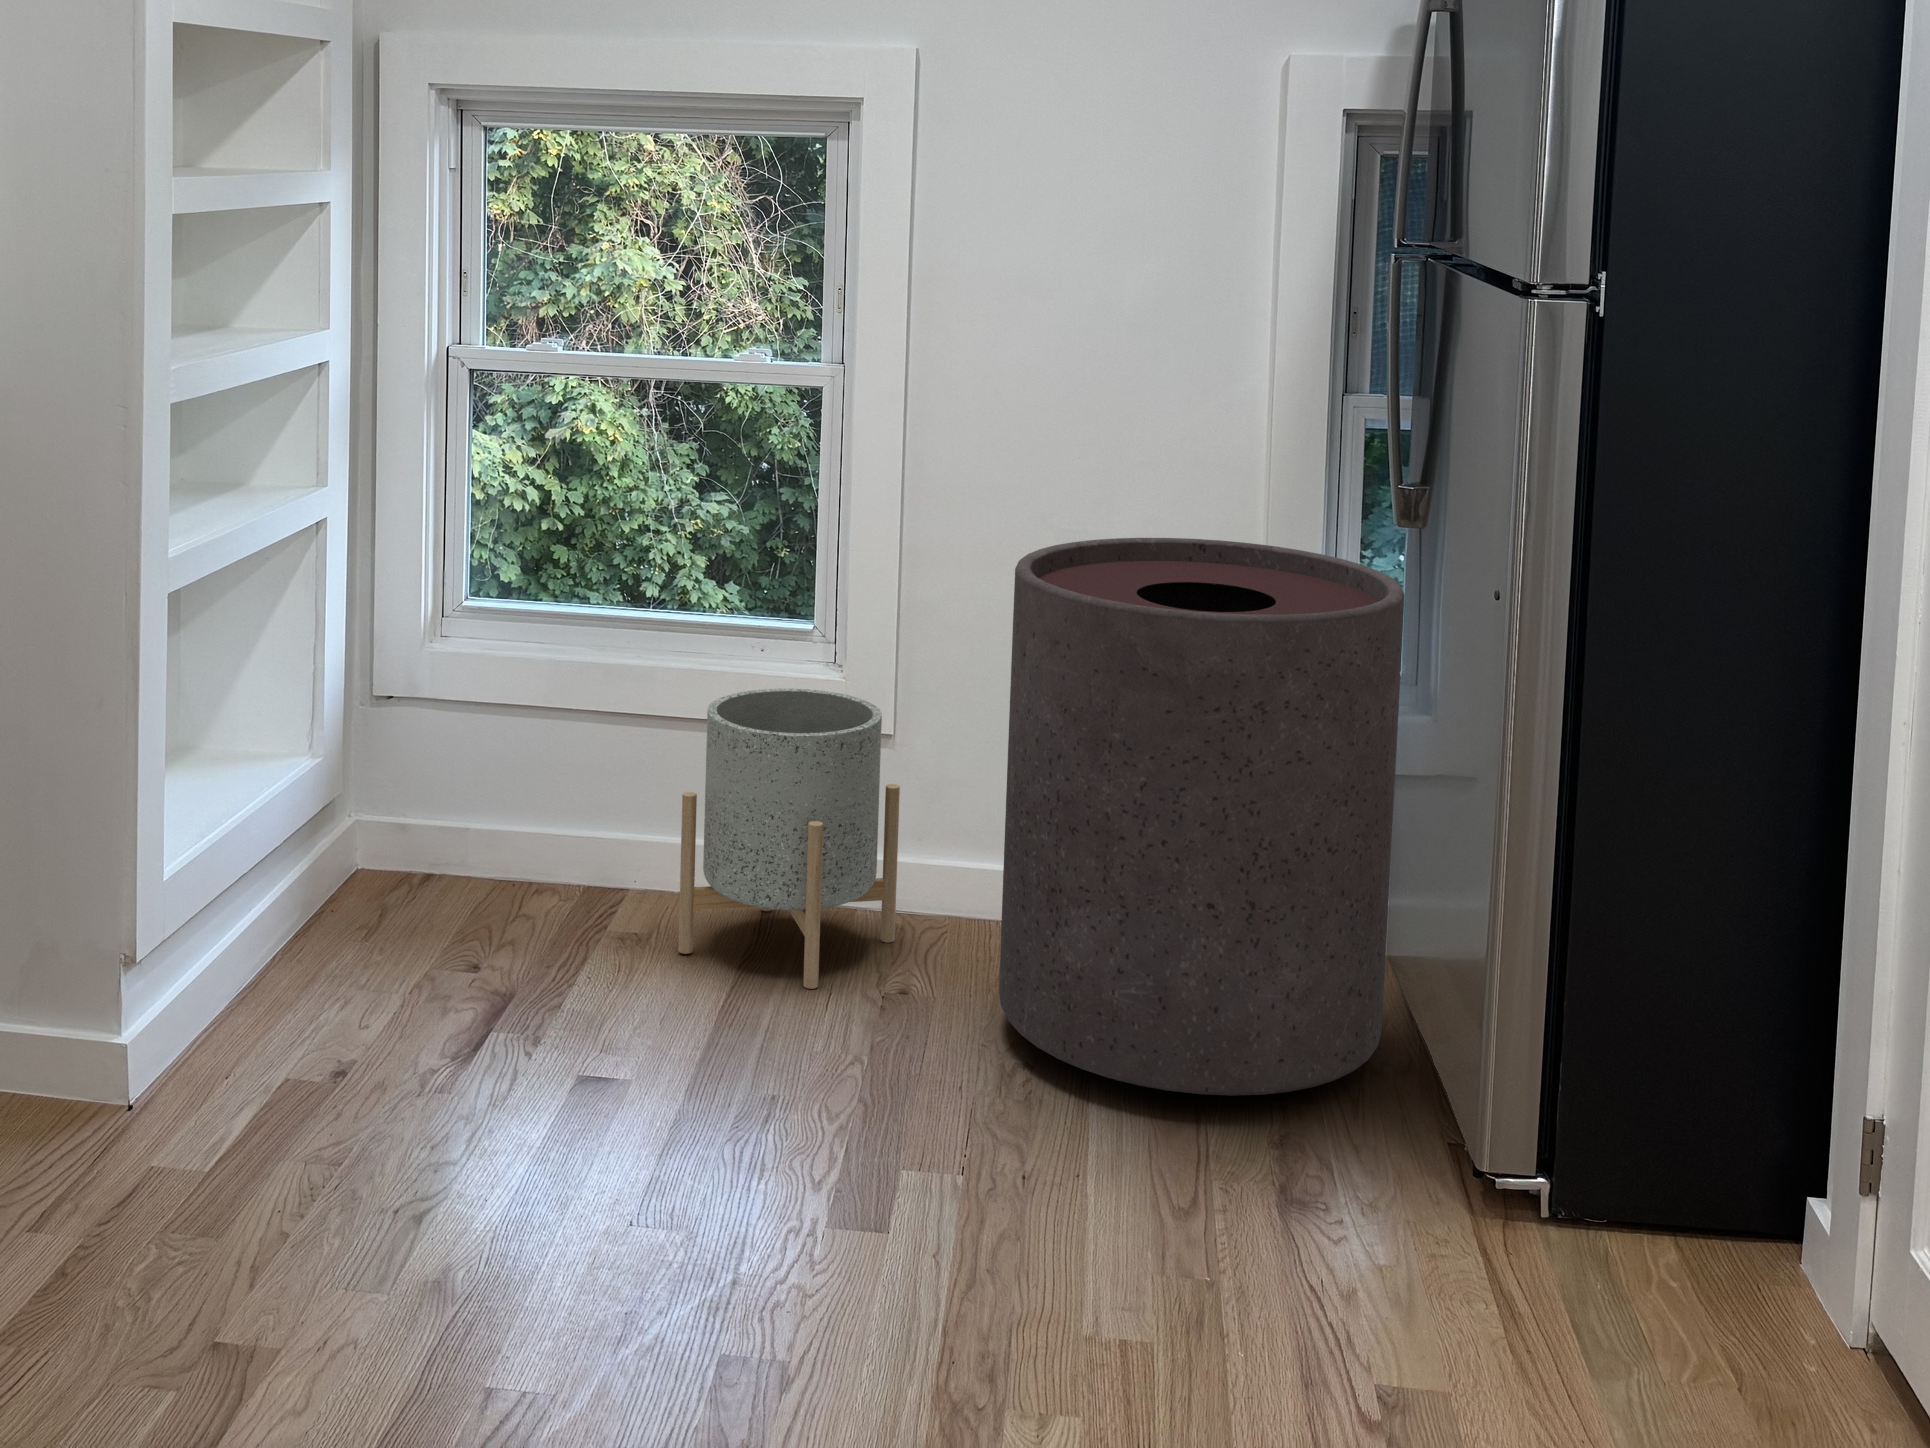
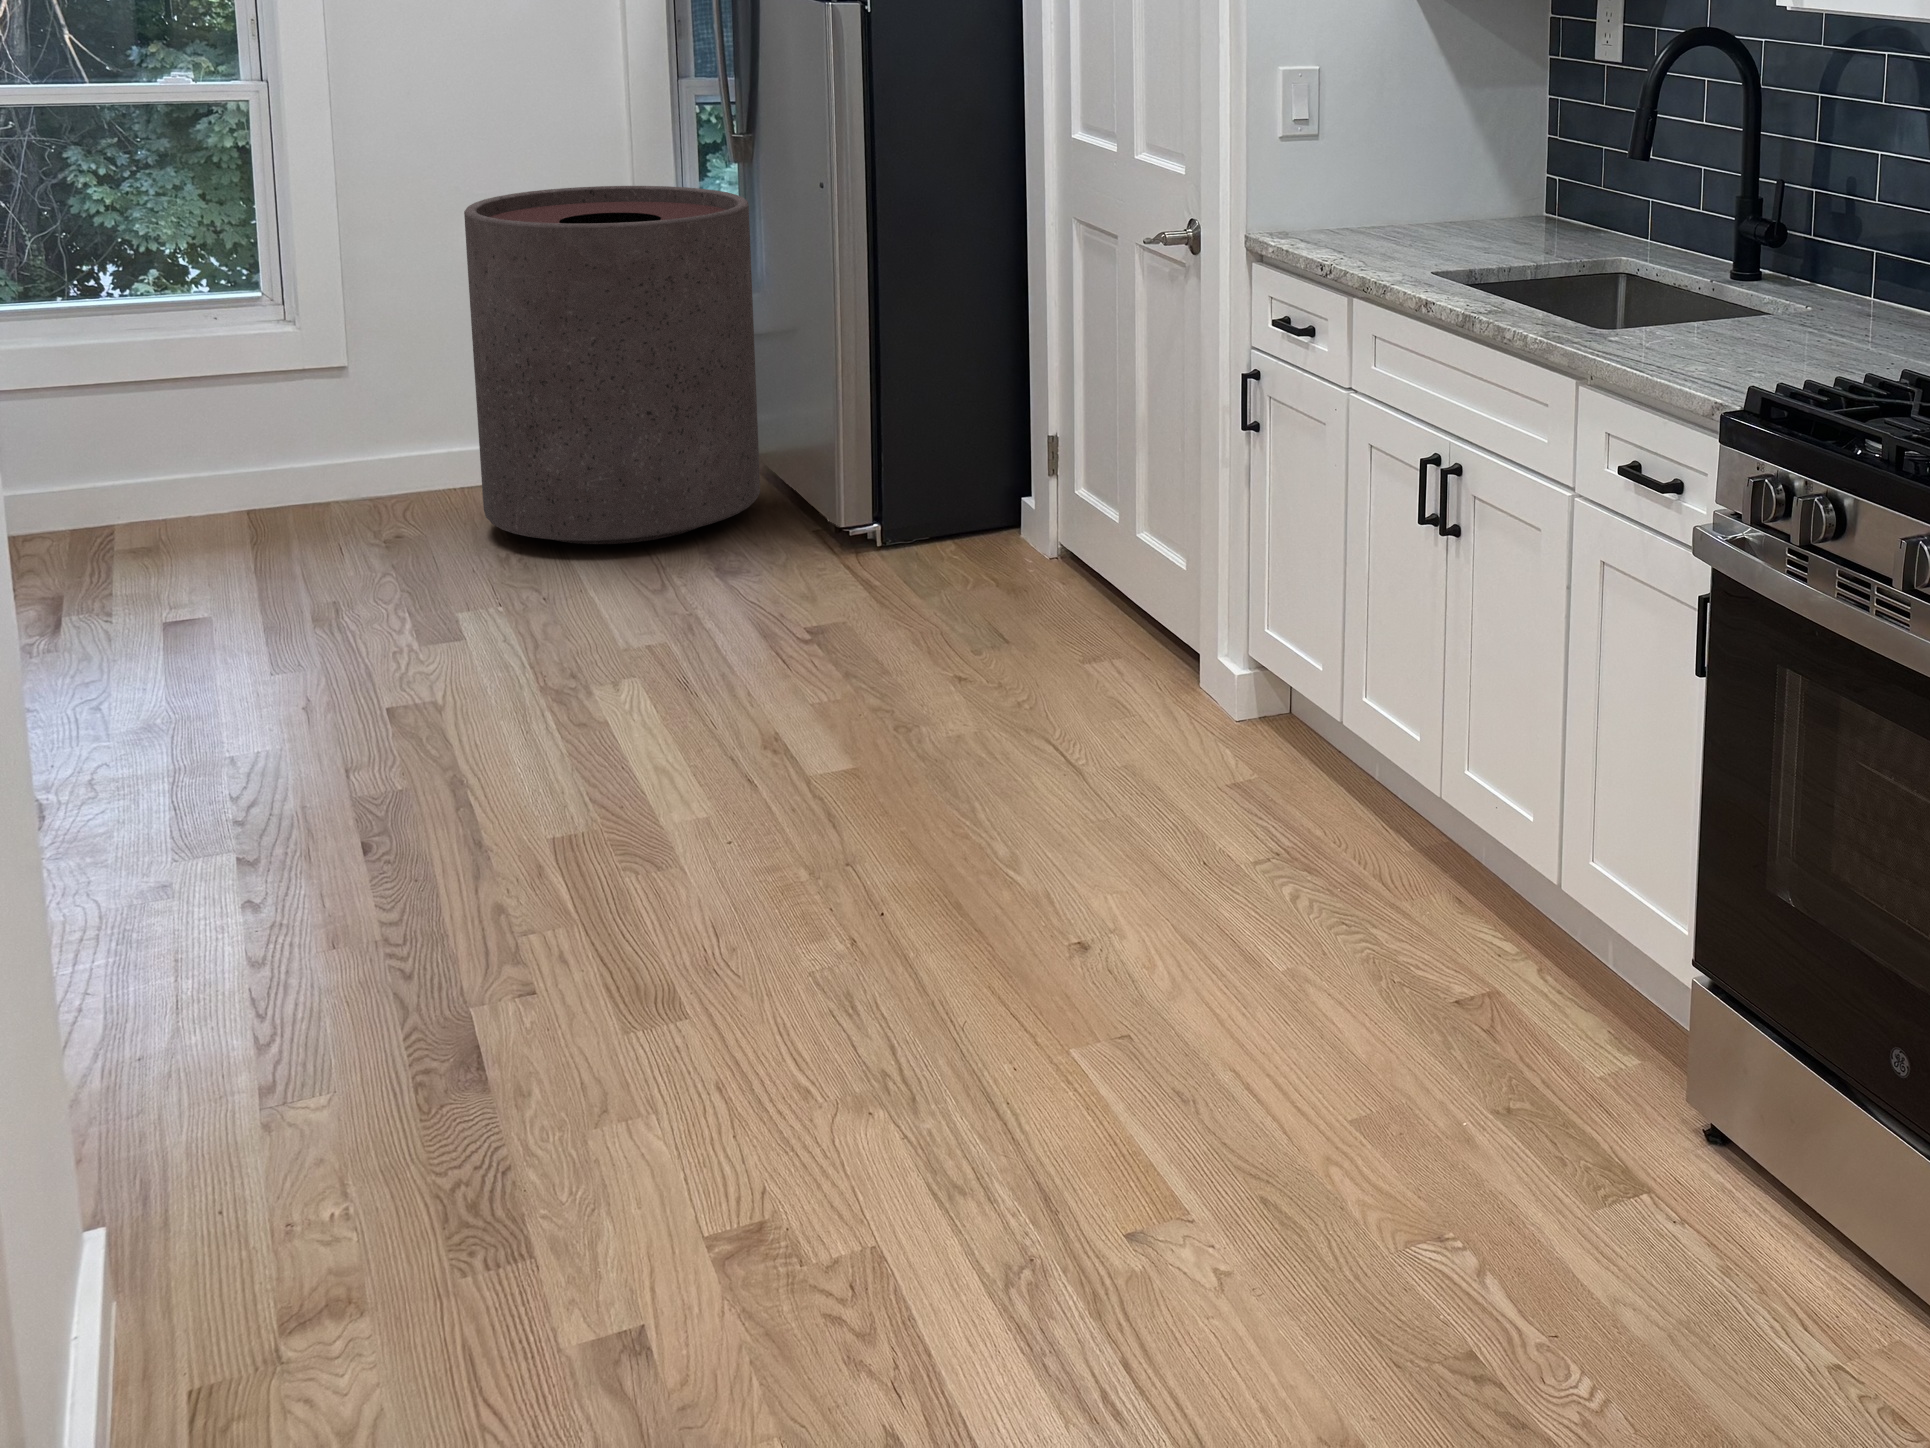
planter: present [678,689,900,989] -> none [182,338,375,550]

